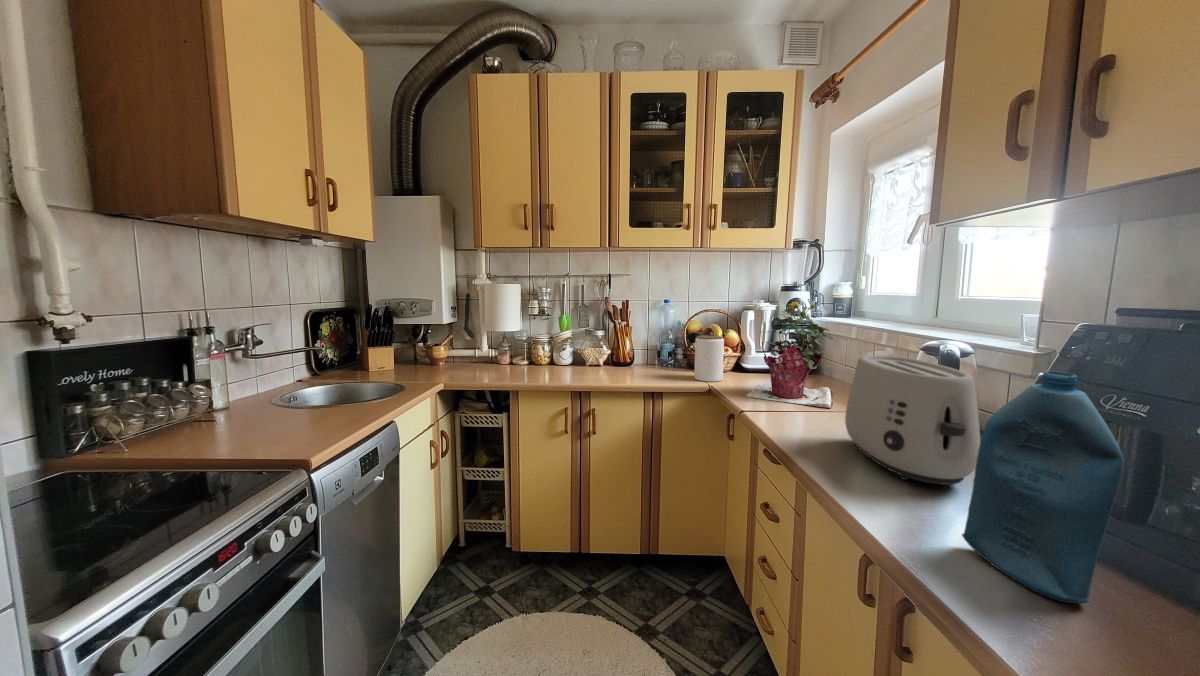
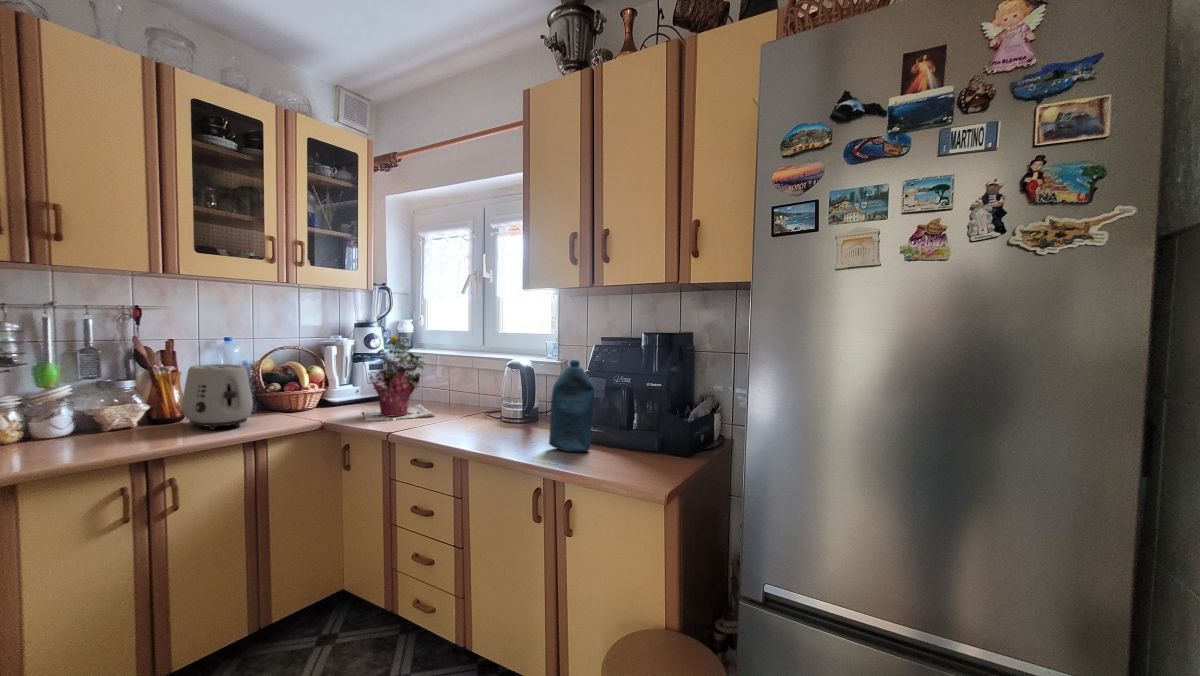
jar: present [694,335,724,382] -> none [290,372,323,419]
toaster: present [845,356,980,485] -> present [182,364,253,430]

